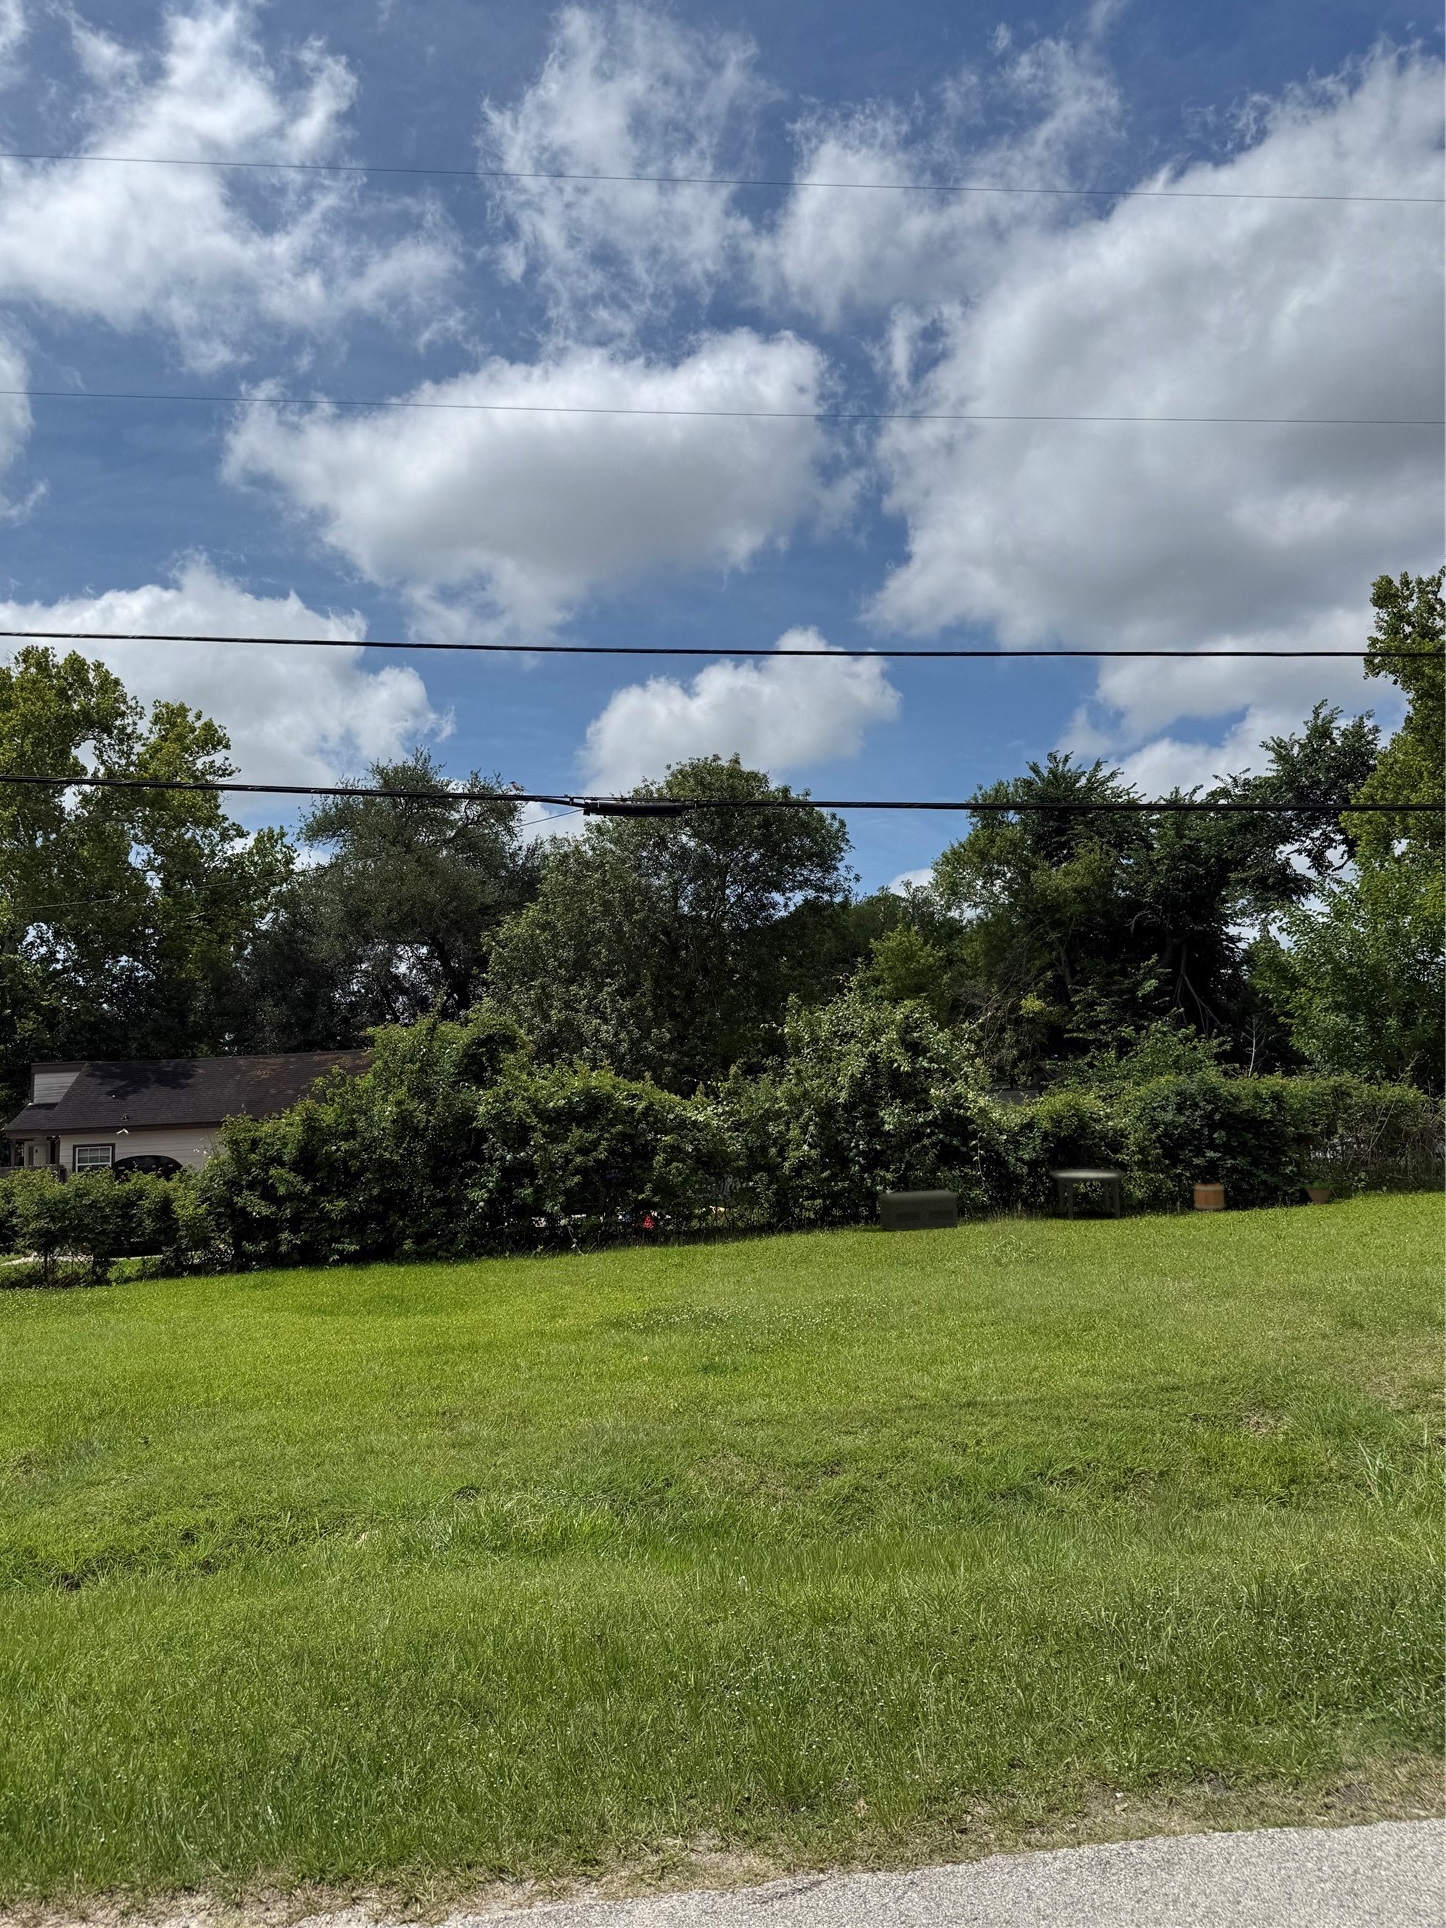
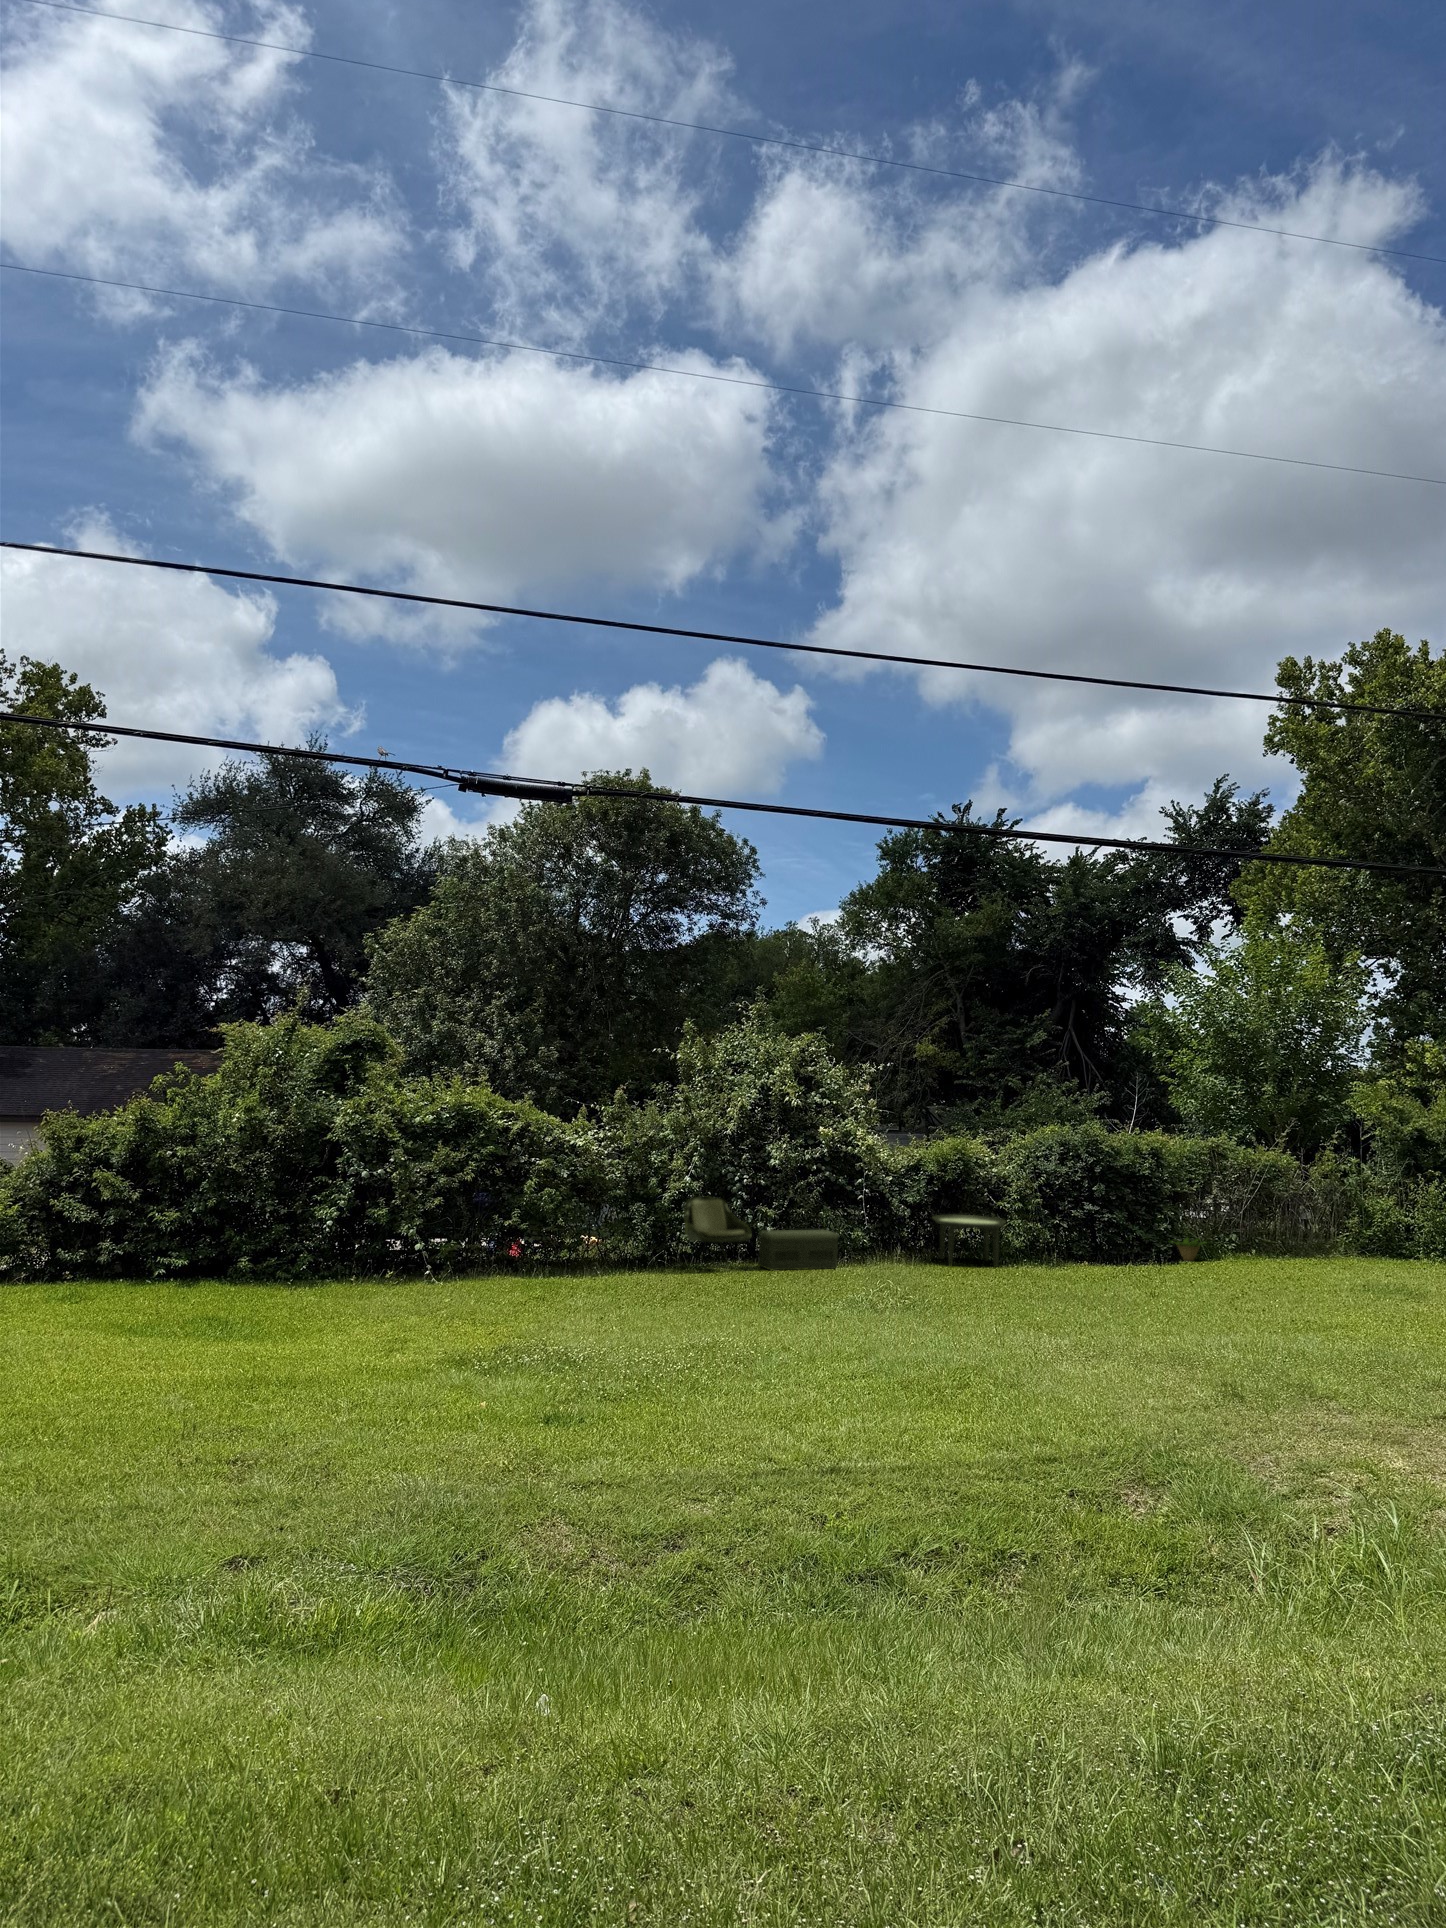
lounge chair: none [804,1164,872,1237] -> present [681,1197,752,1273]
bucket: present [1194,1184,1224,1210] -> none [1070,1234,1100,1263]

